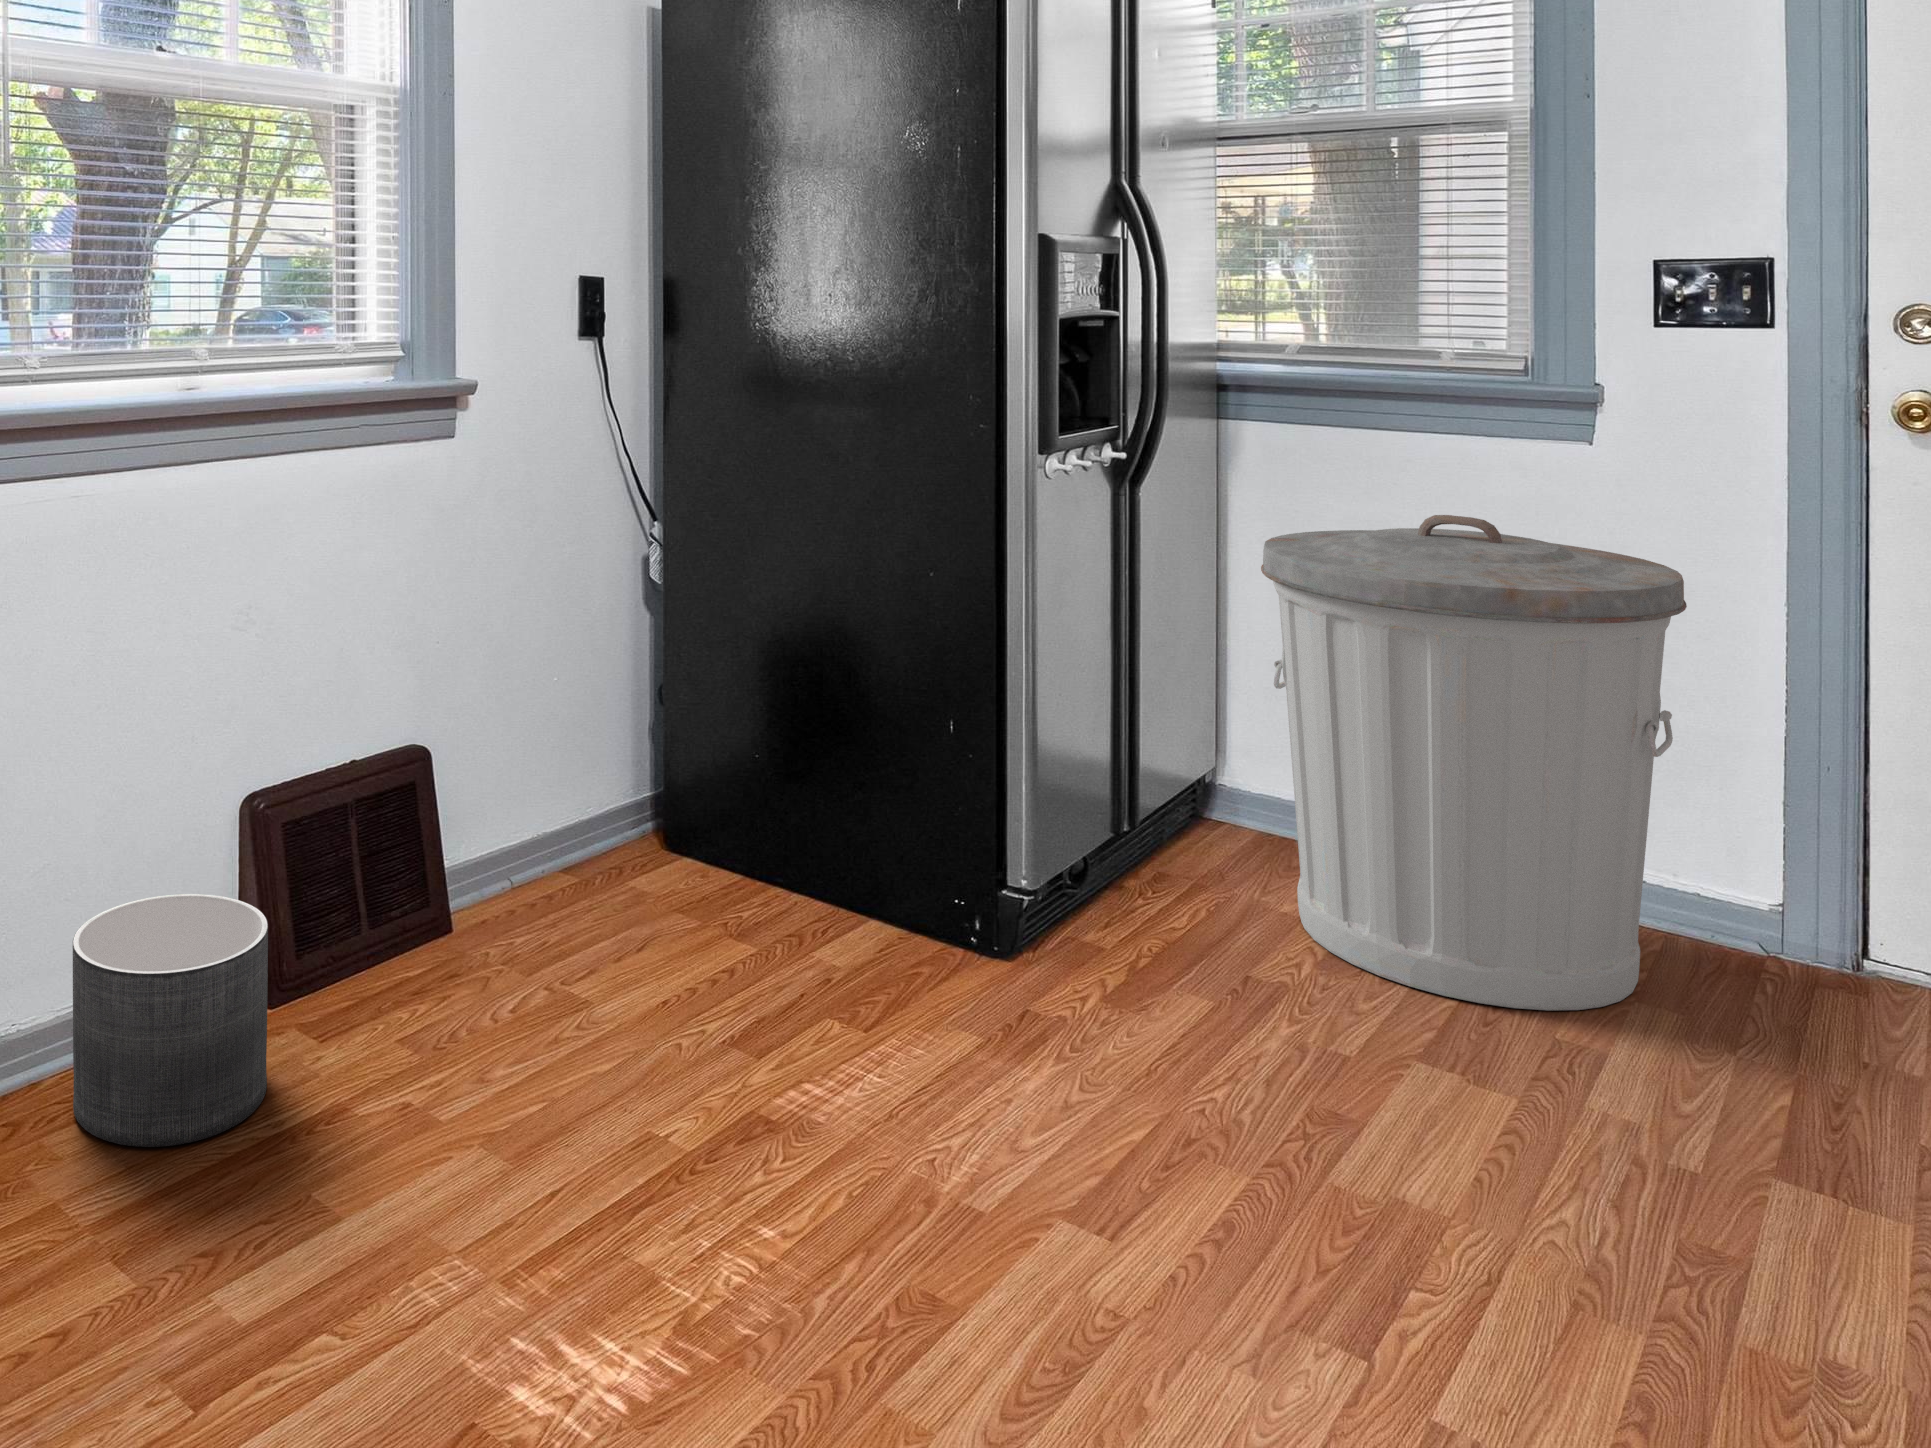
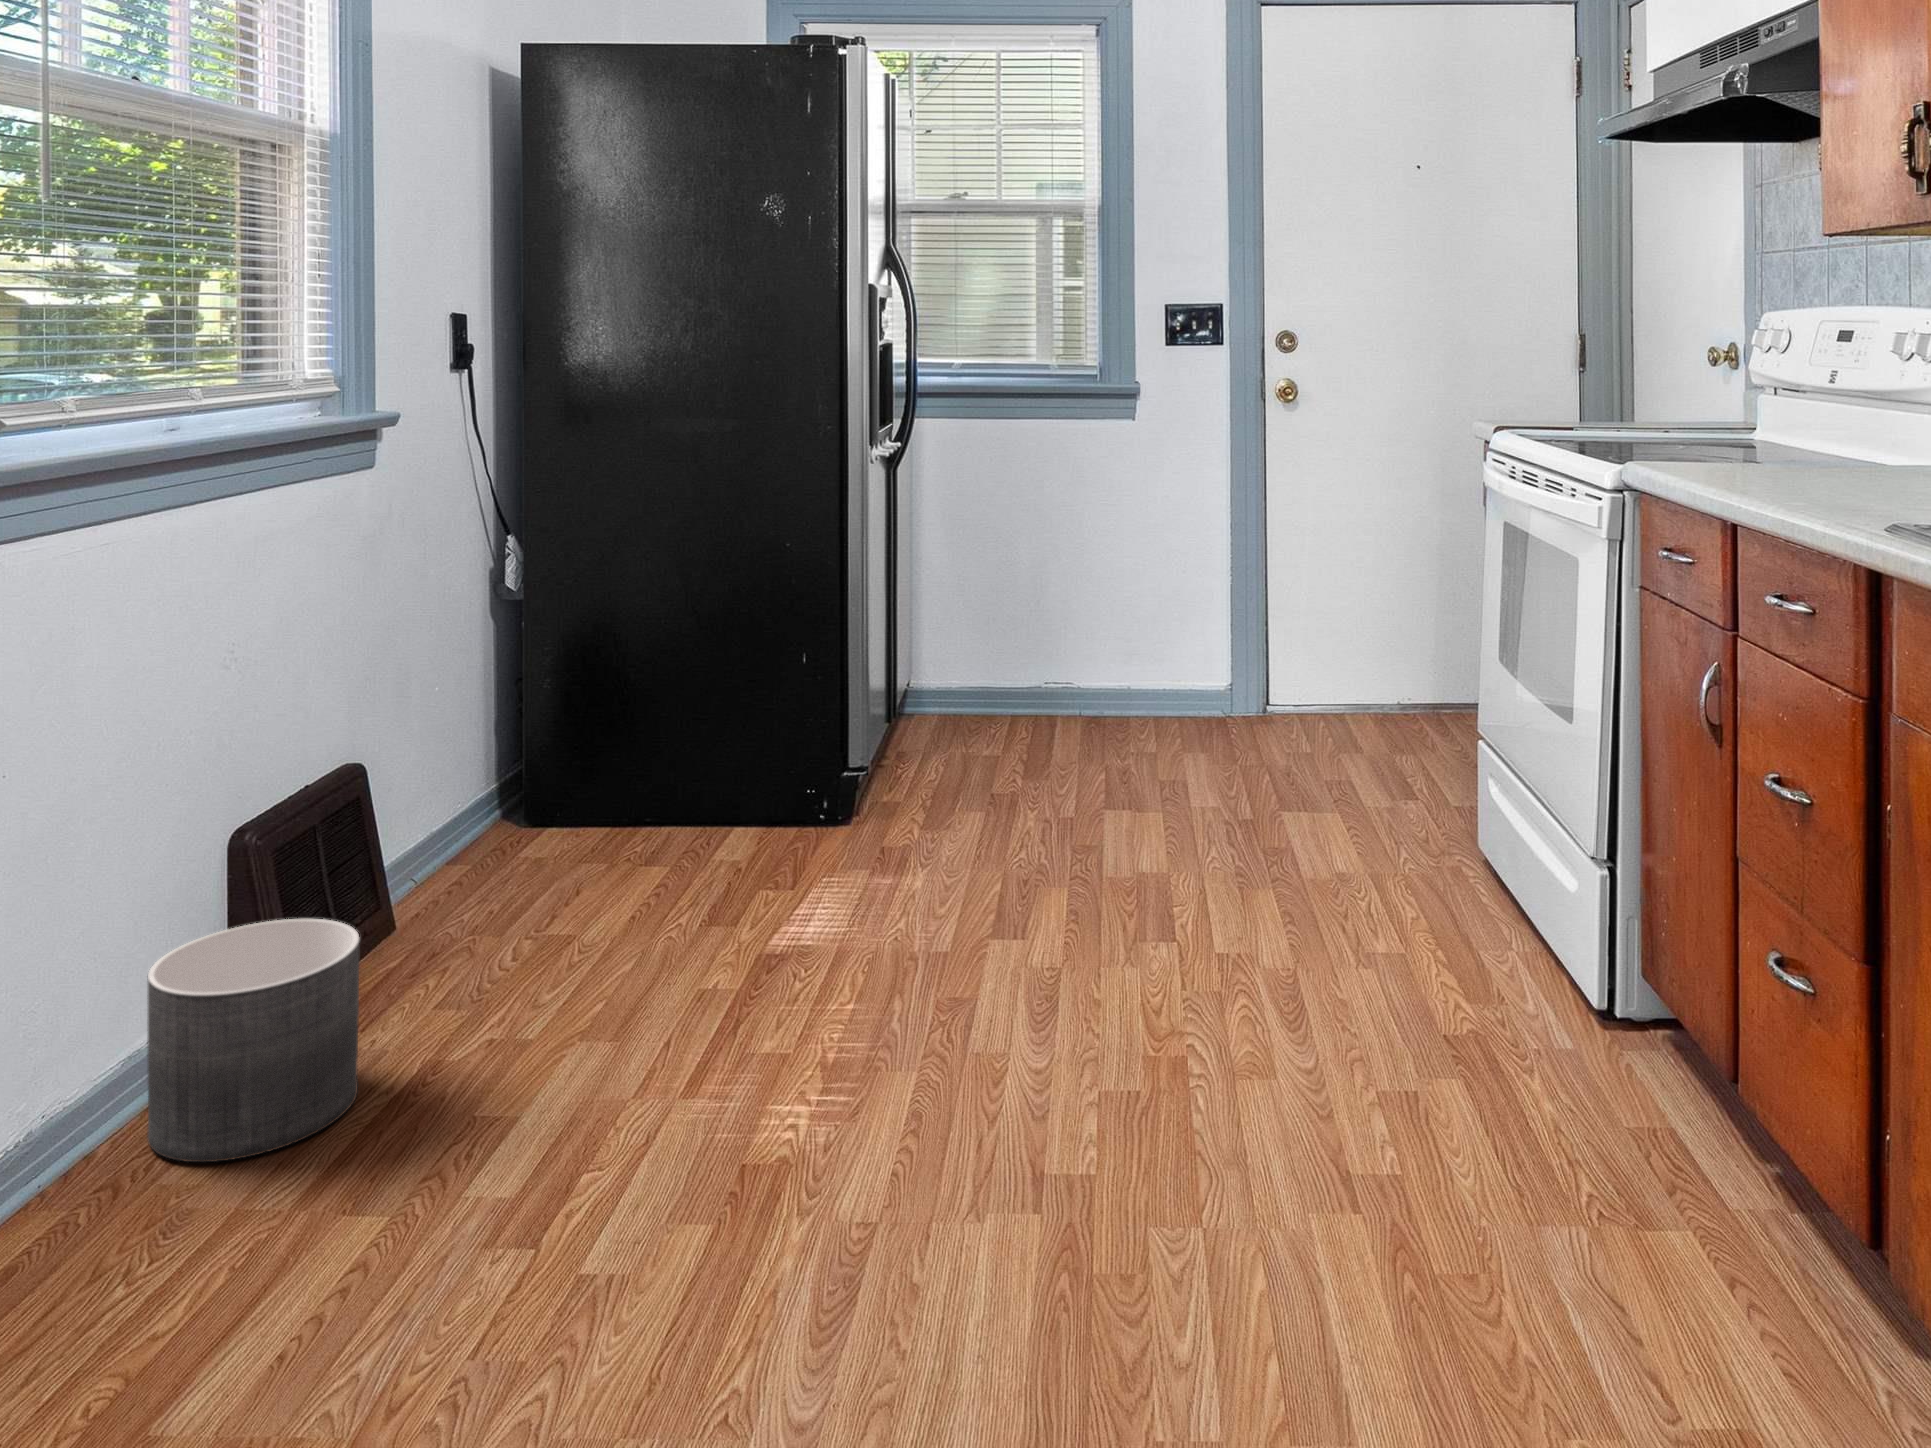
trash can: present [1261,515,1687,1011] -> none [972,471,1204,776]

